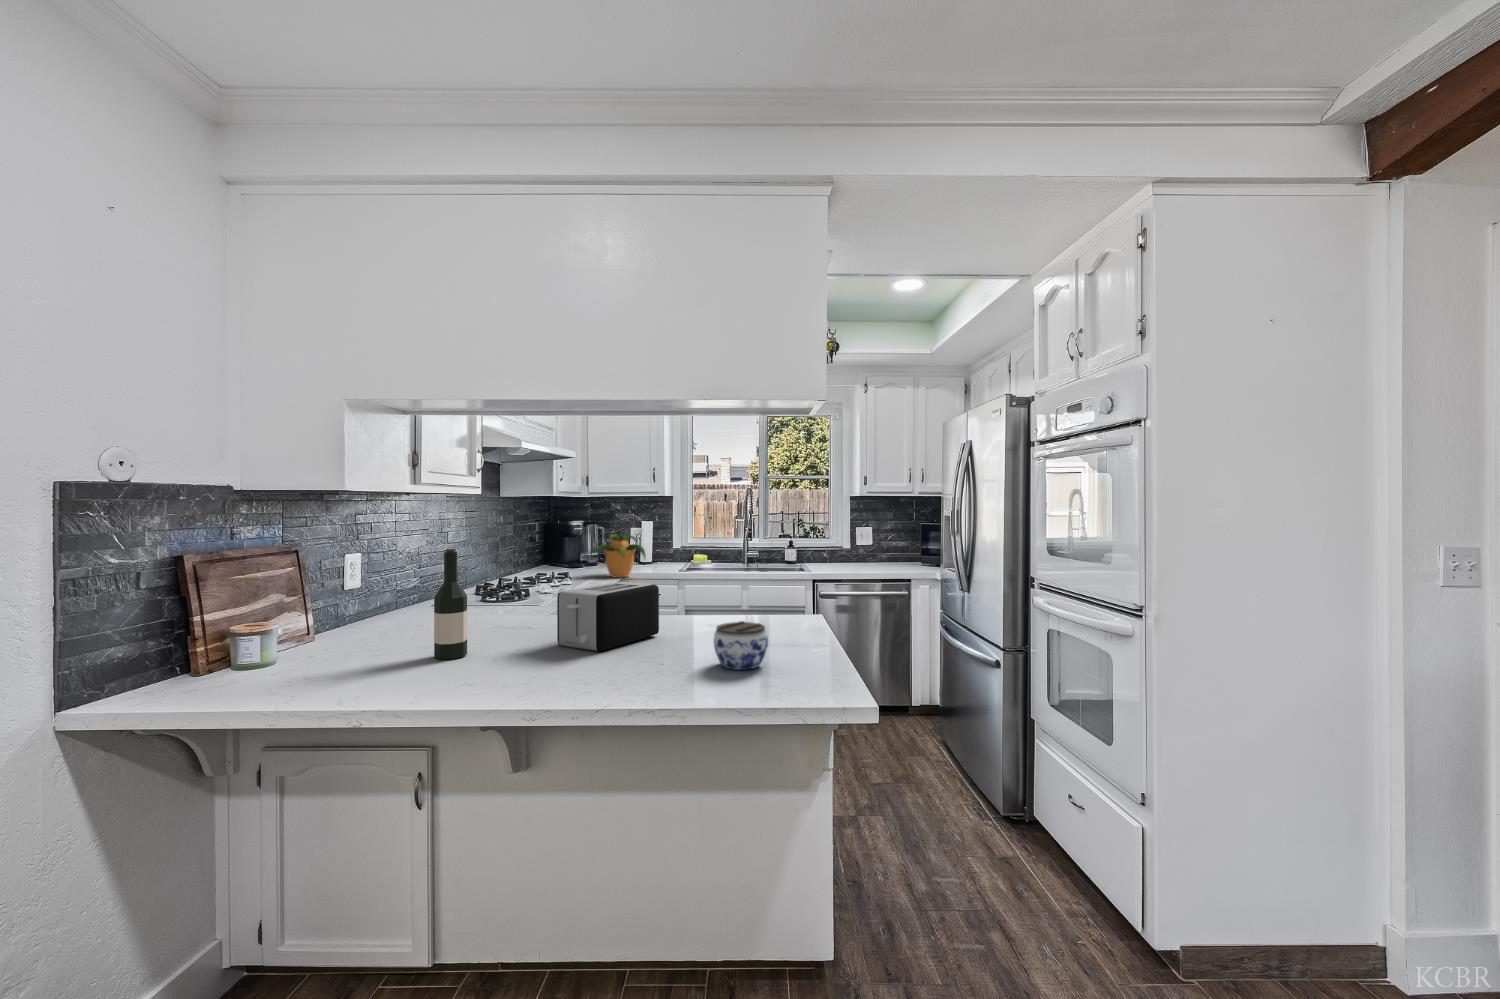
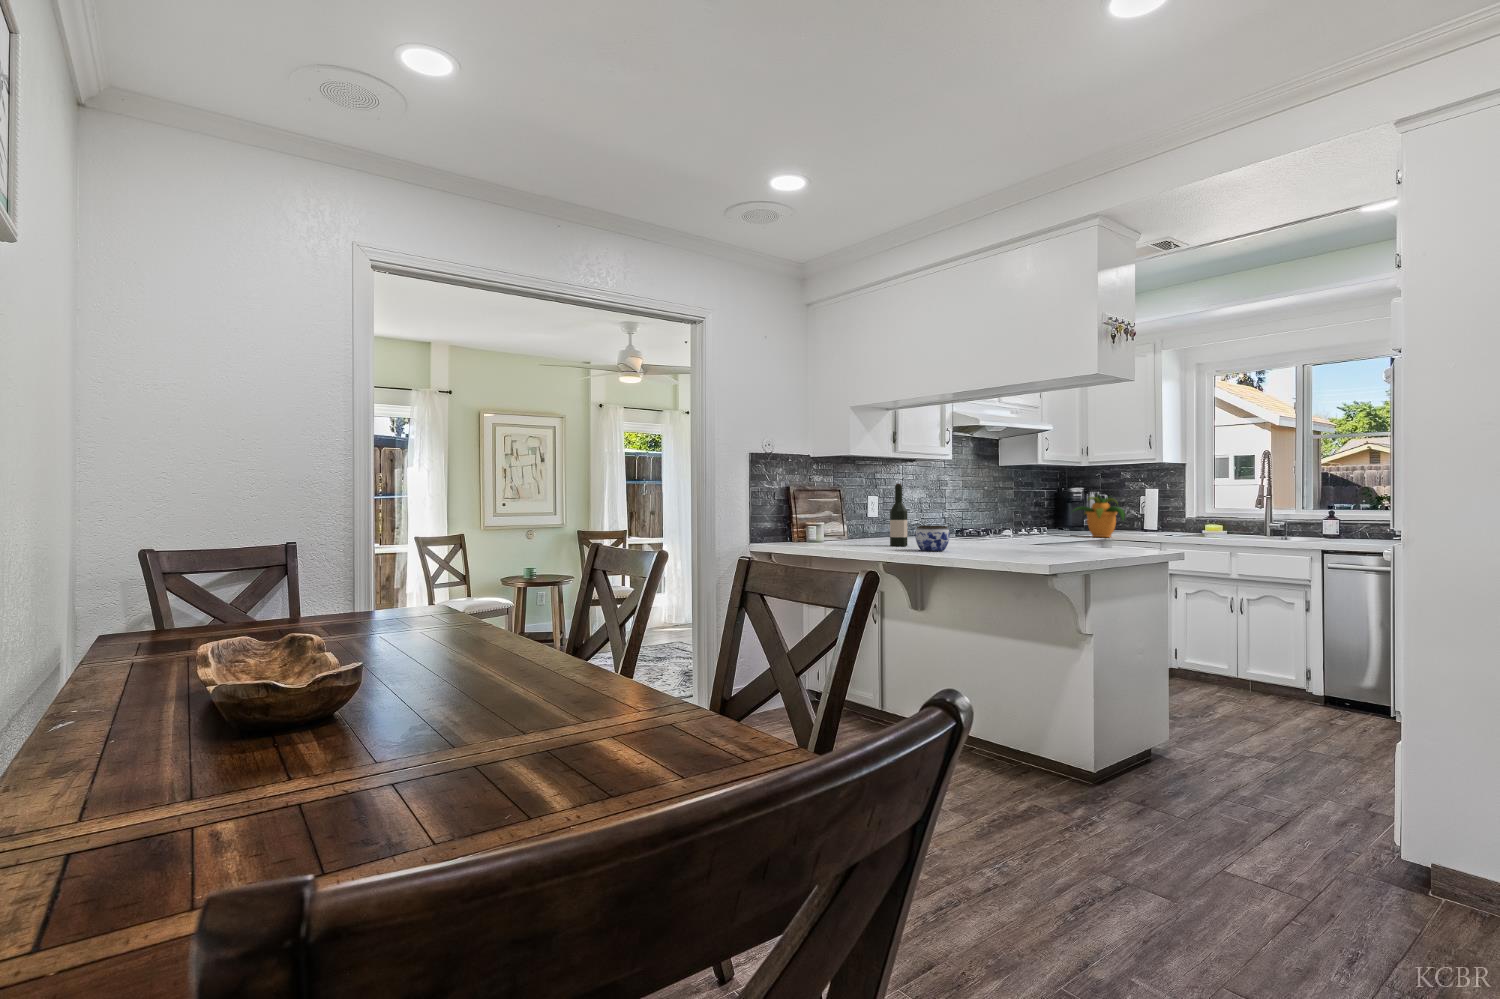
toaster: present [557,582,659,651] -> none [962,513,1036,551]
jar: present [714,621,768,670] -> present [915,526,950,551]

